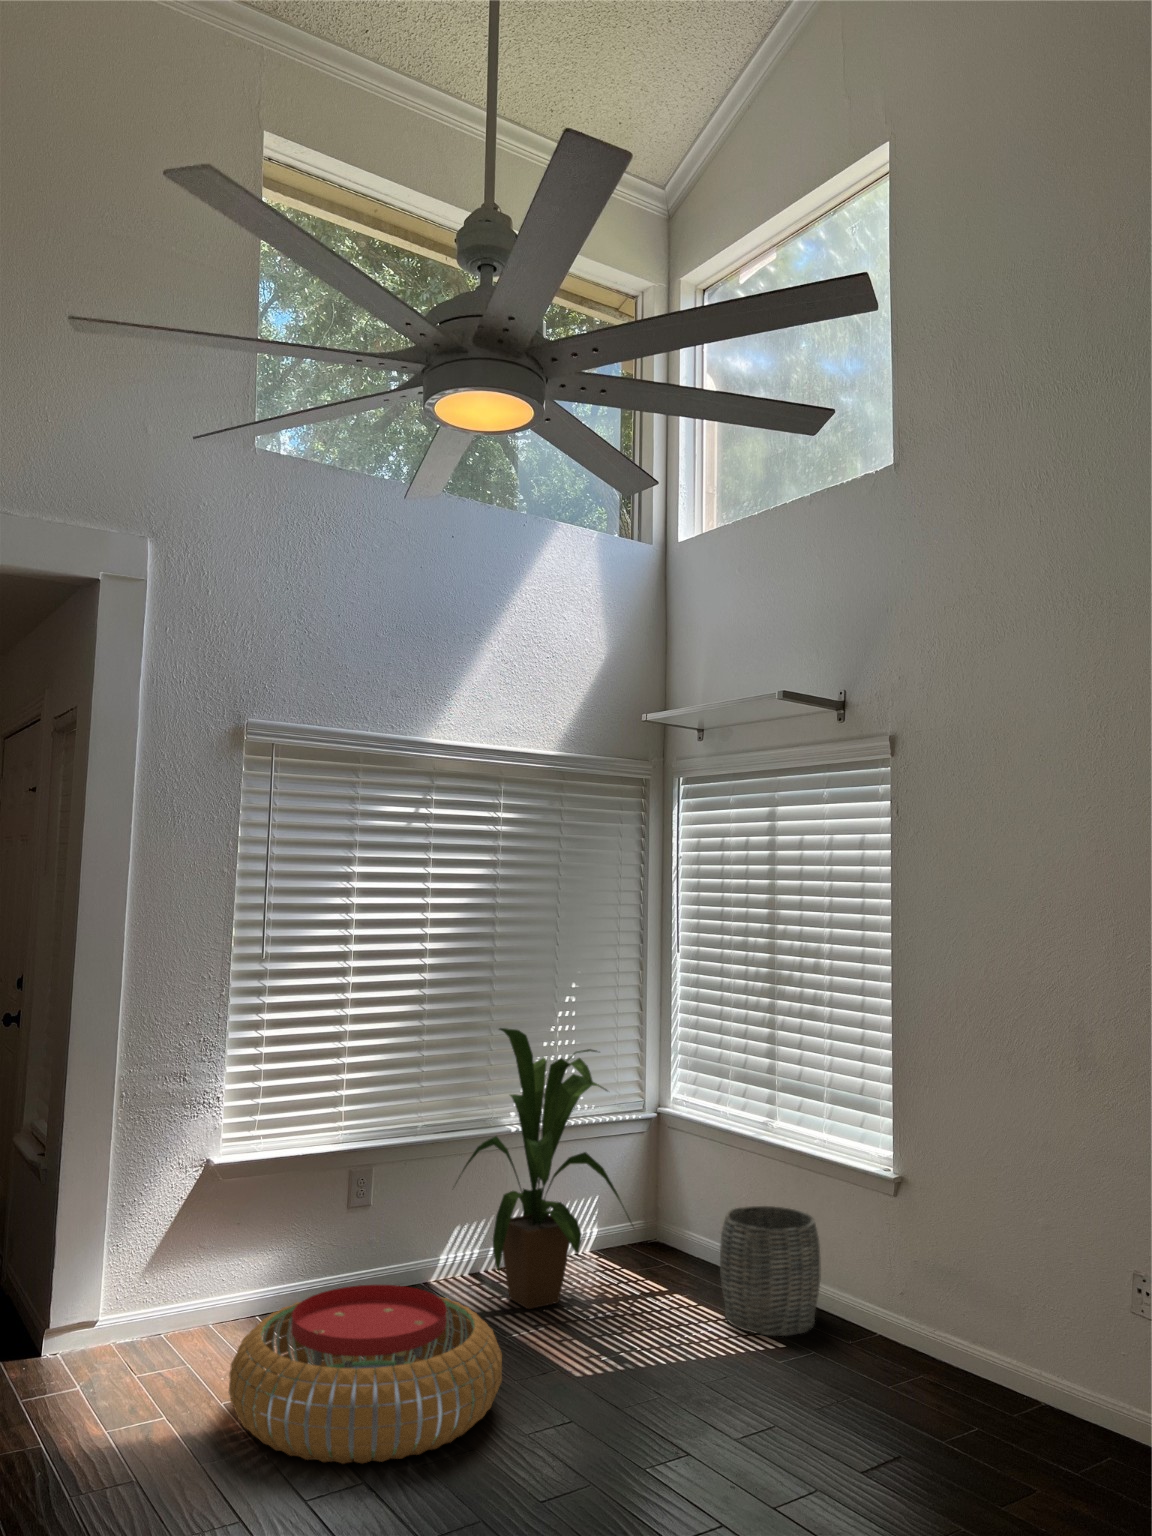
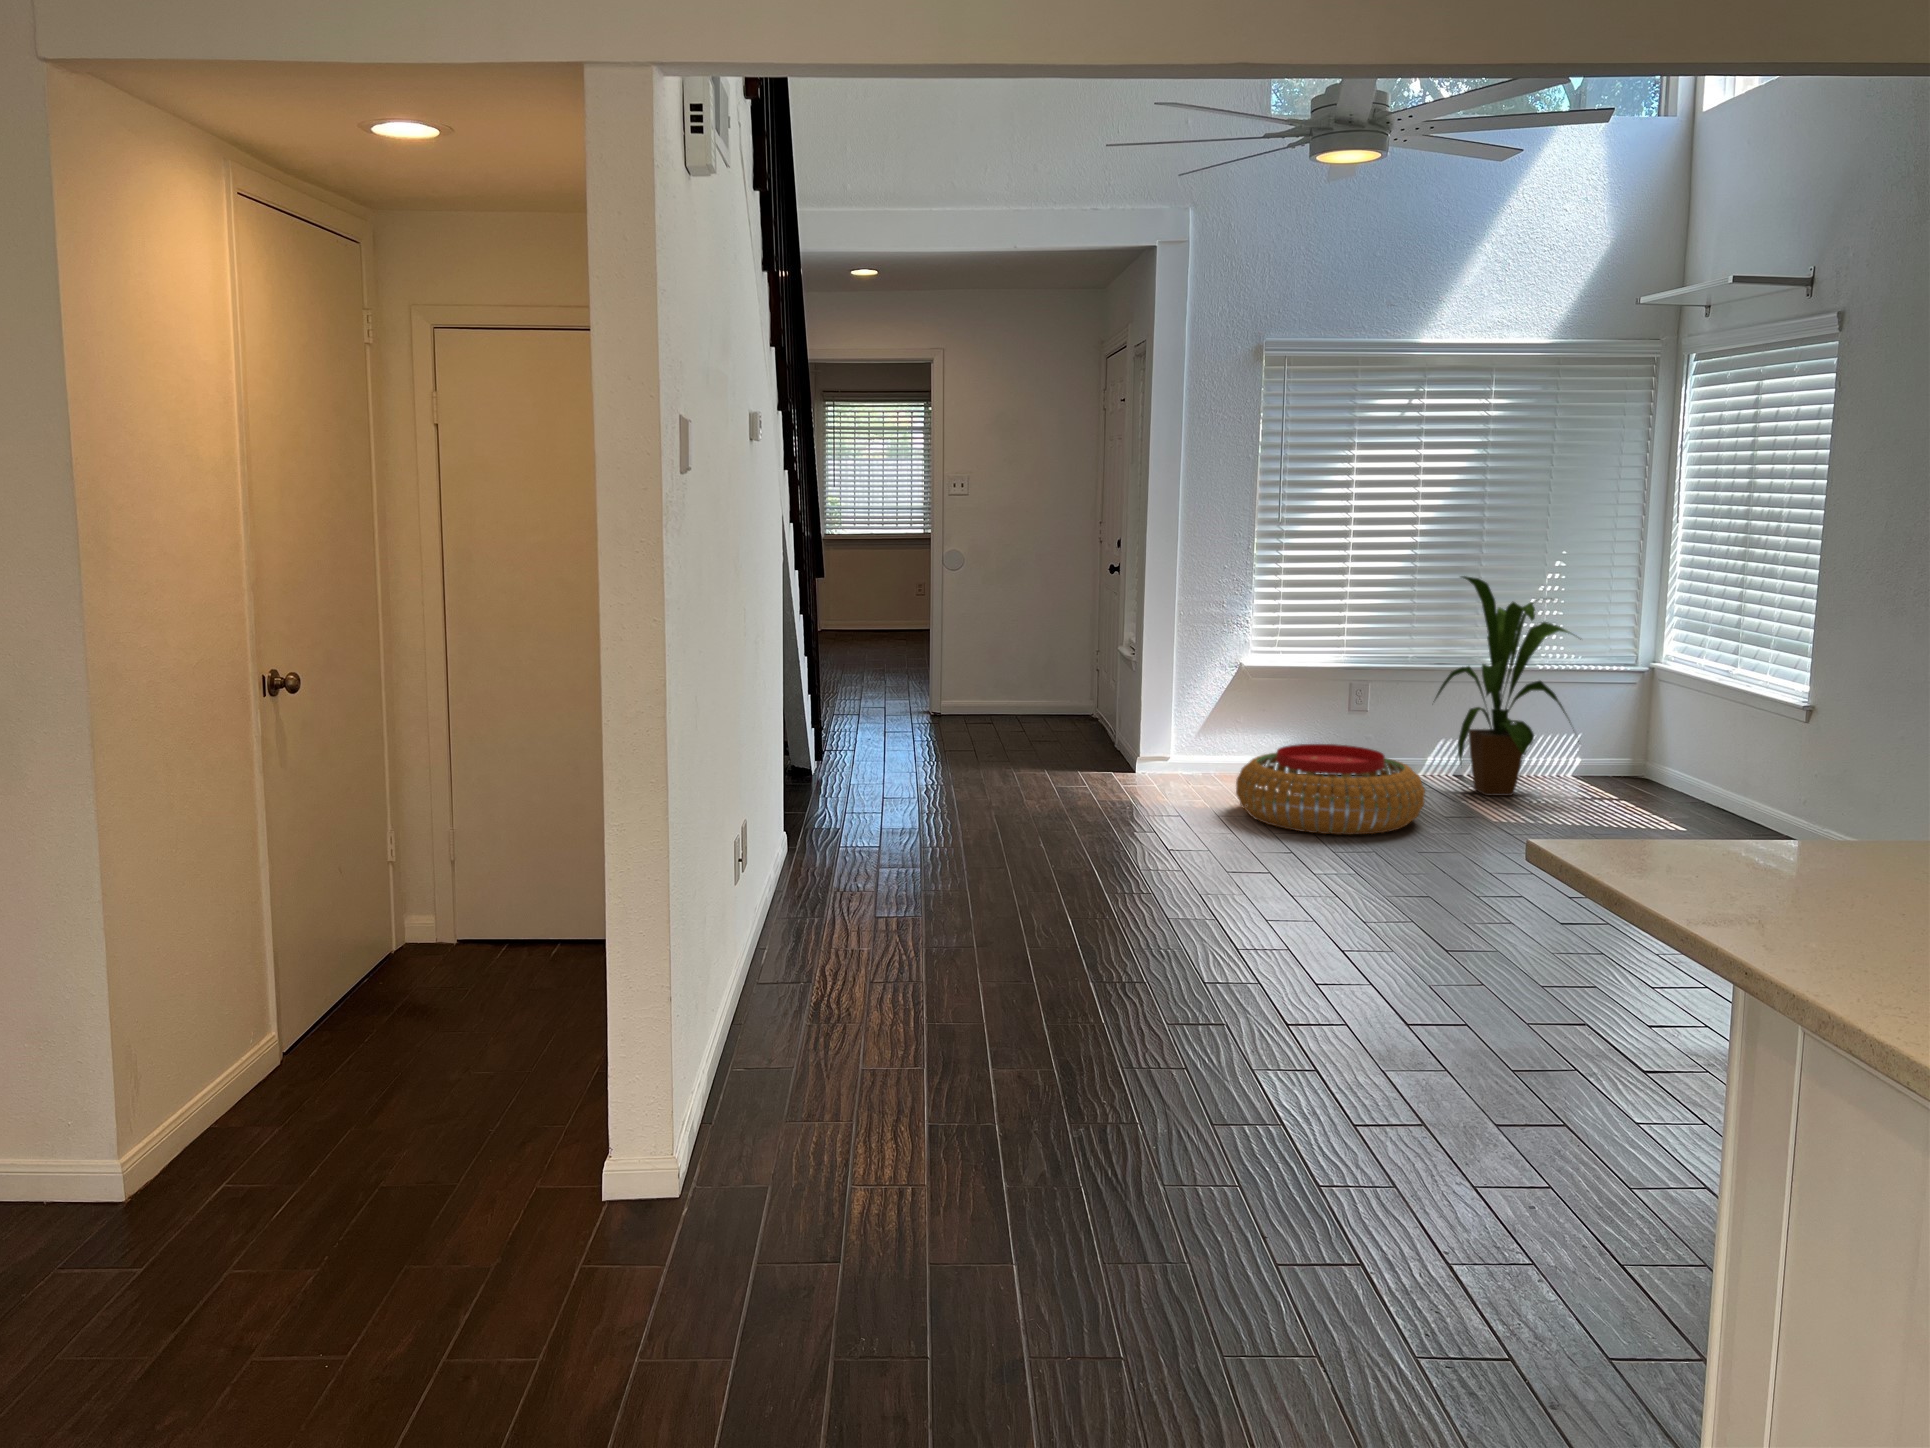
woven basket: present [720,1206,821,1336] -> none [1650,735,1746,832]

